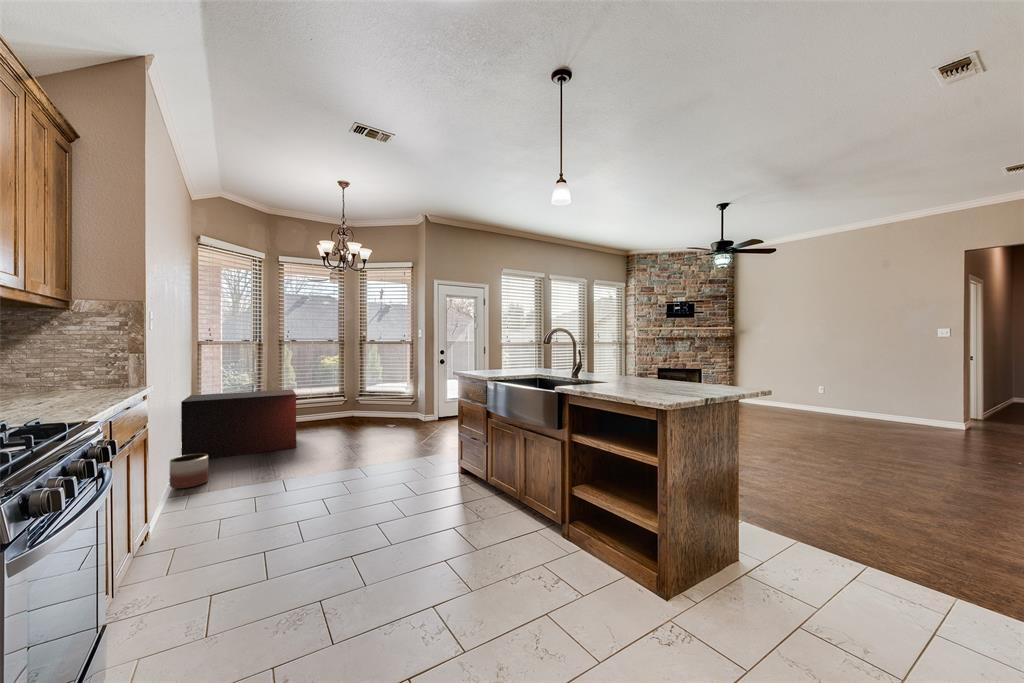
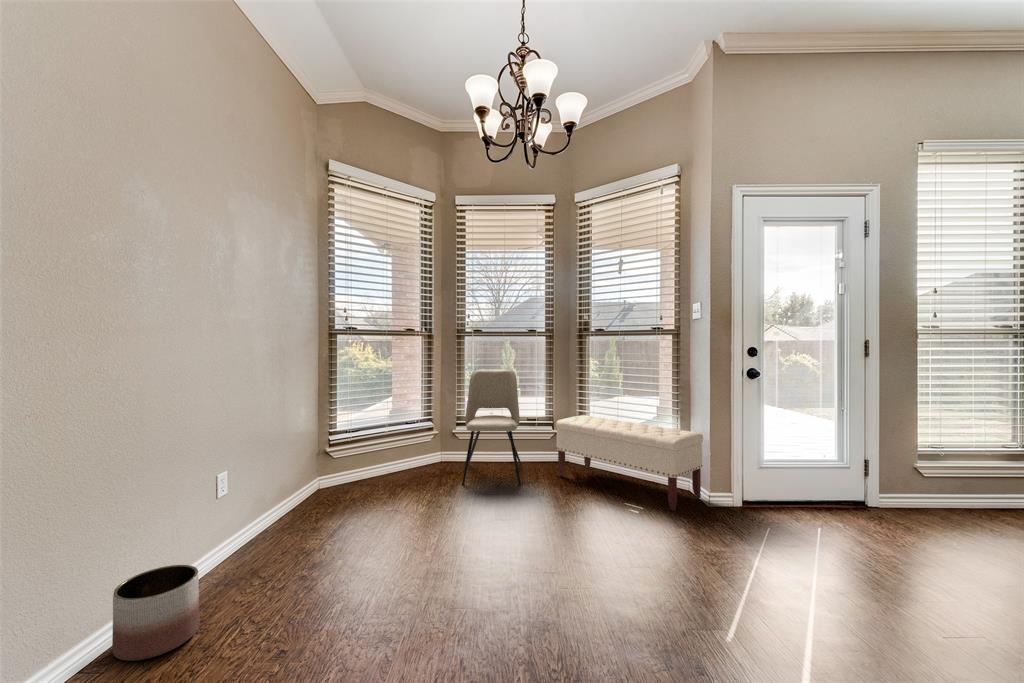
dining chair: none [287,365,329,431] -> present [462,369,521,485]
bench: none [347,388,423,425] -> present [556,415,703,511]
storage cabinet: present [181,389,296,459] -> none [251,415,450,543]

